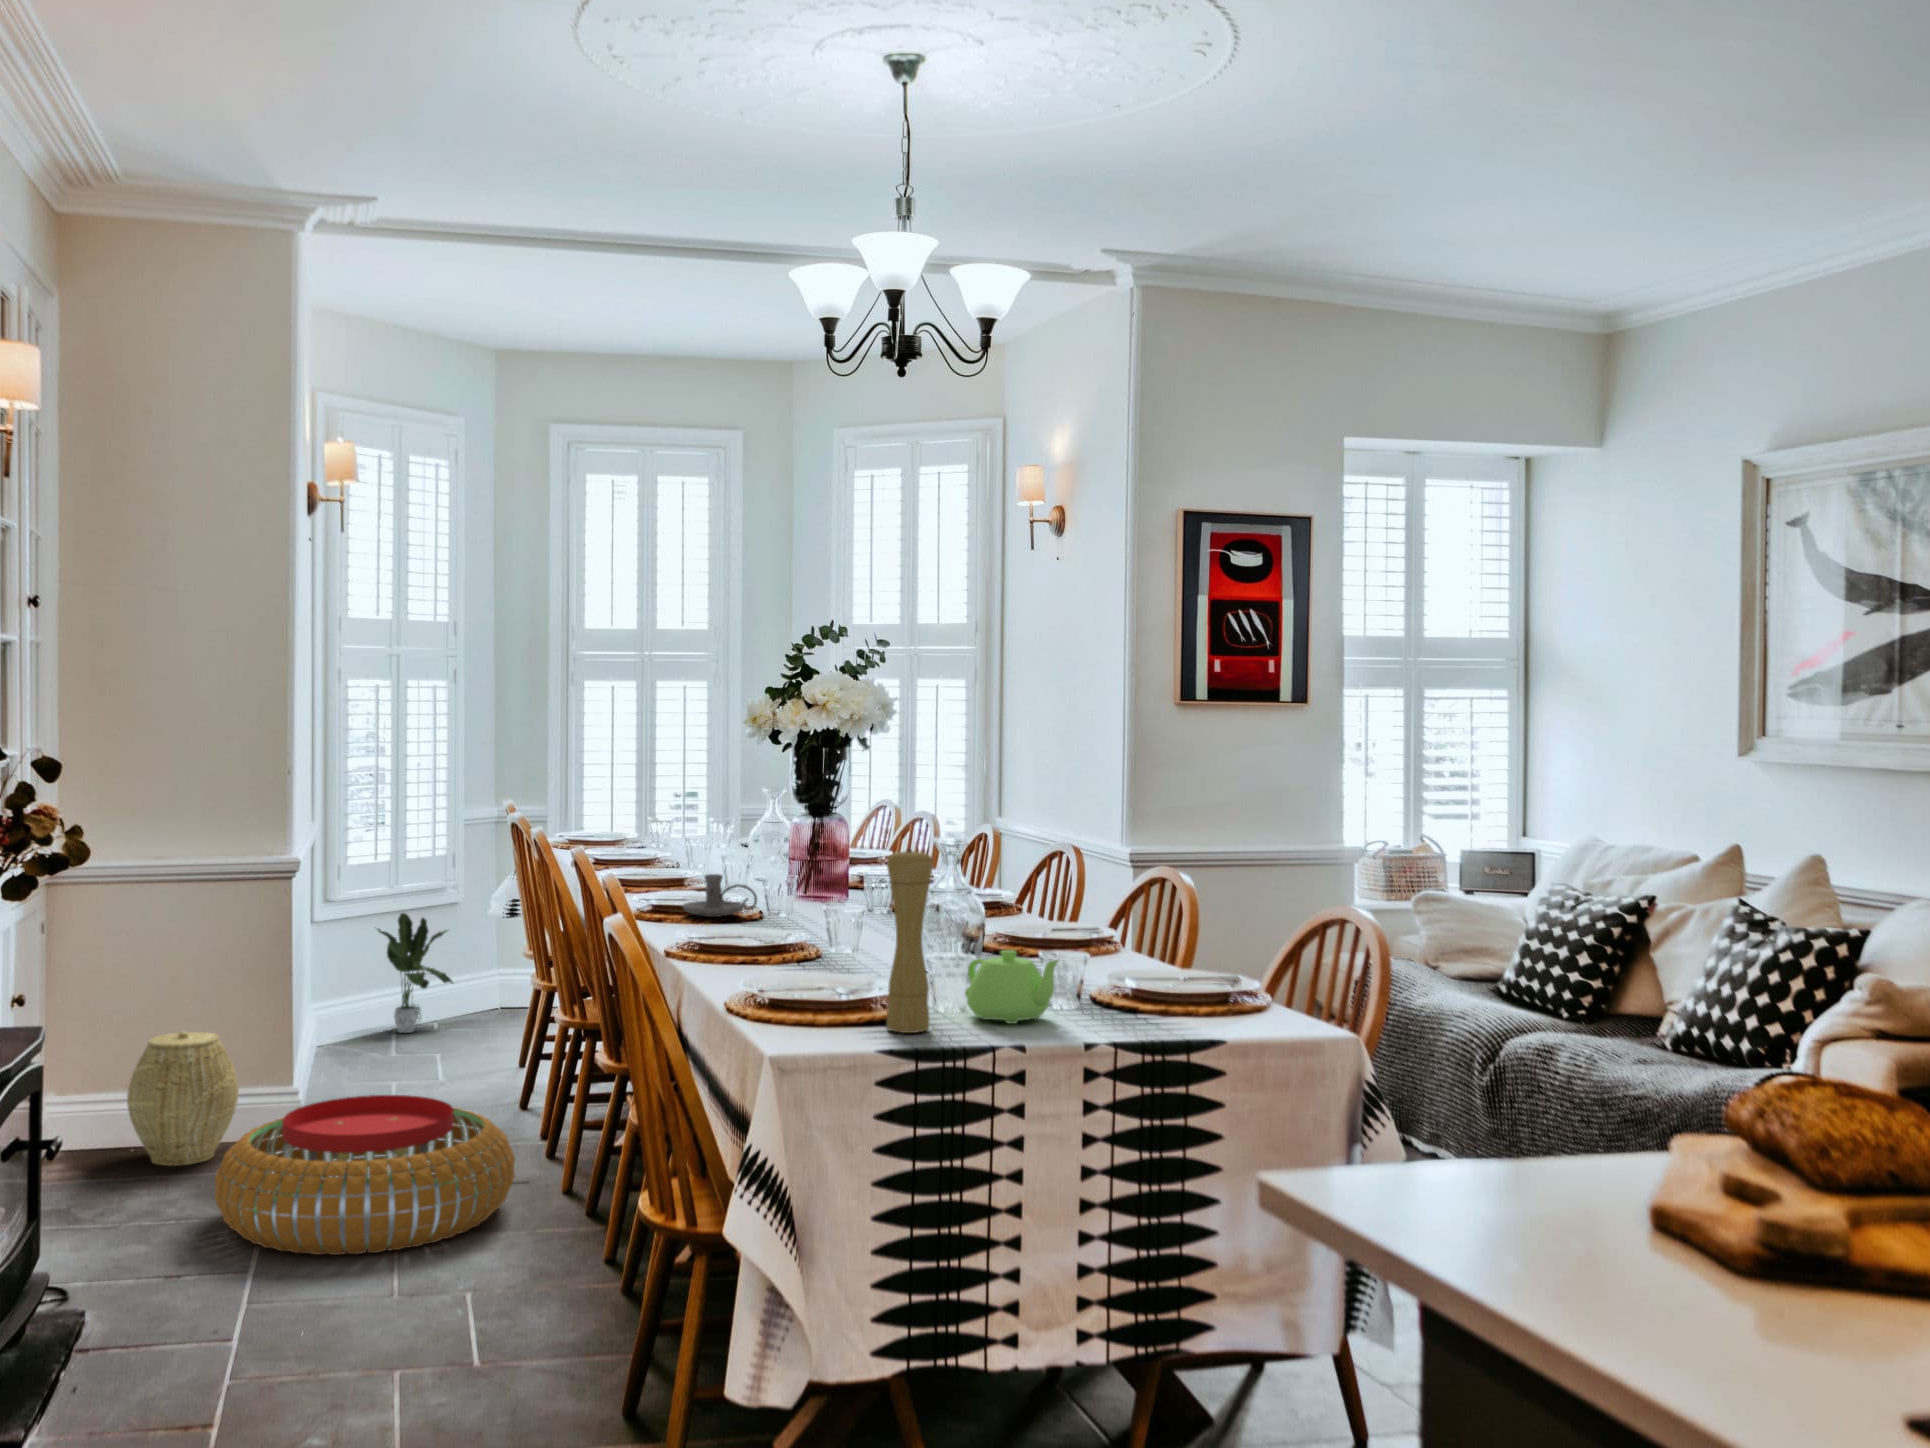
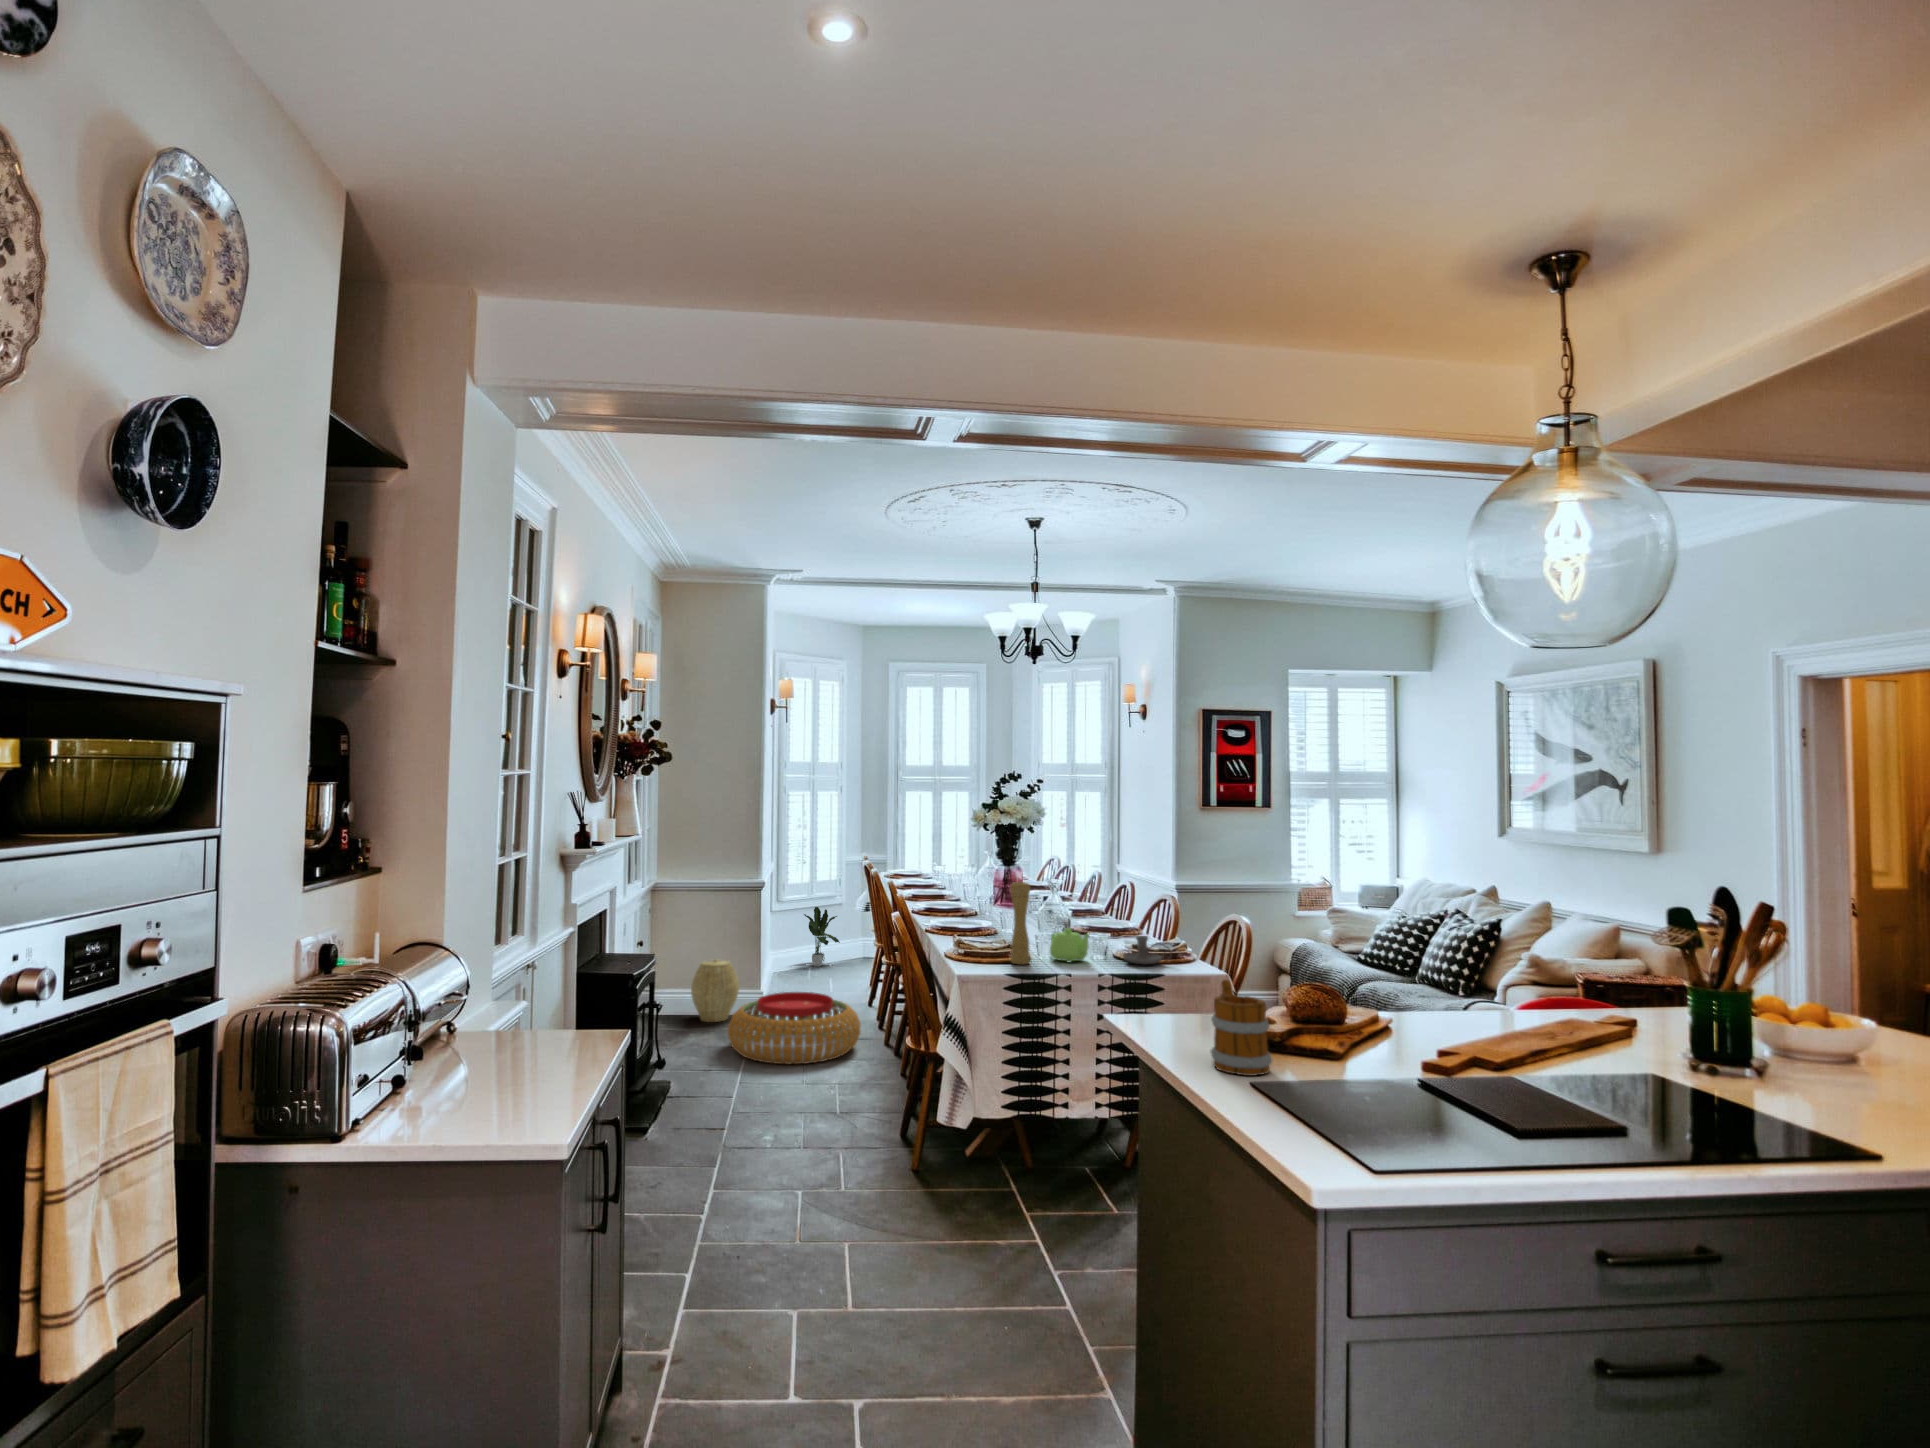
candle holder: present [683,874,757,917] -> present [1123,936,1172,964]
mug: none [1615,1092,1804,1358] -> present [1210,980,1272,1076]

